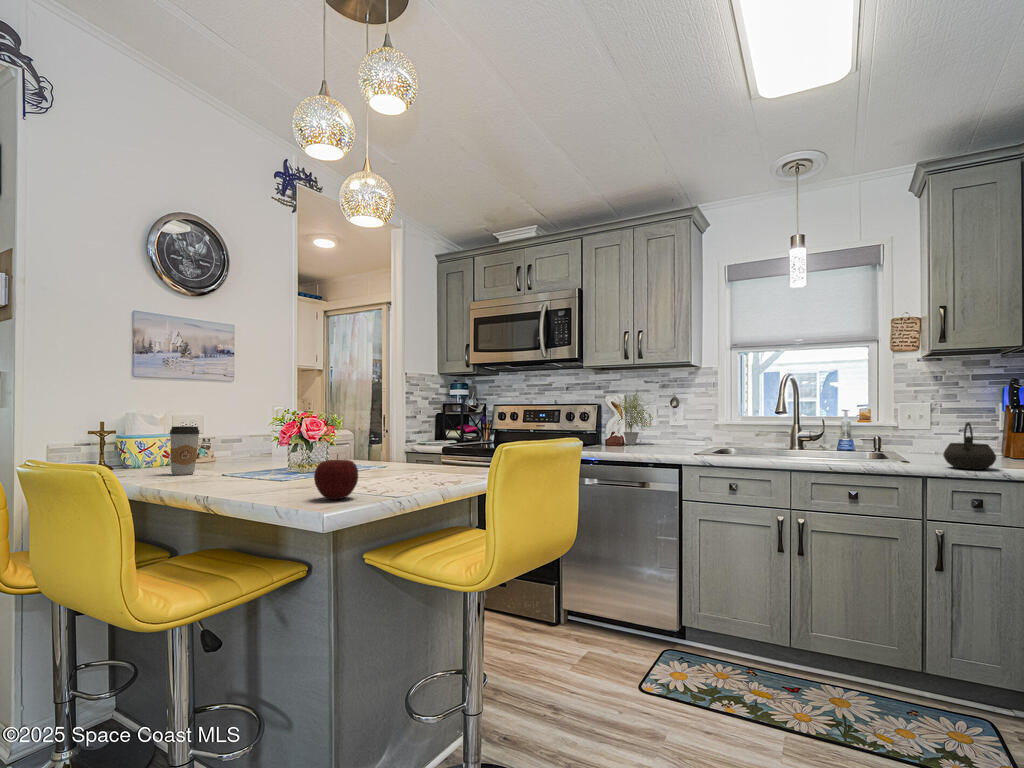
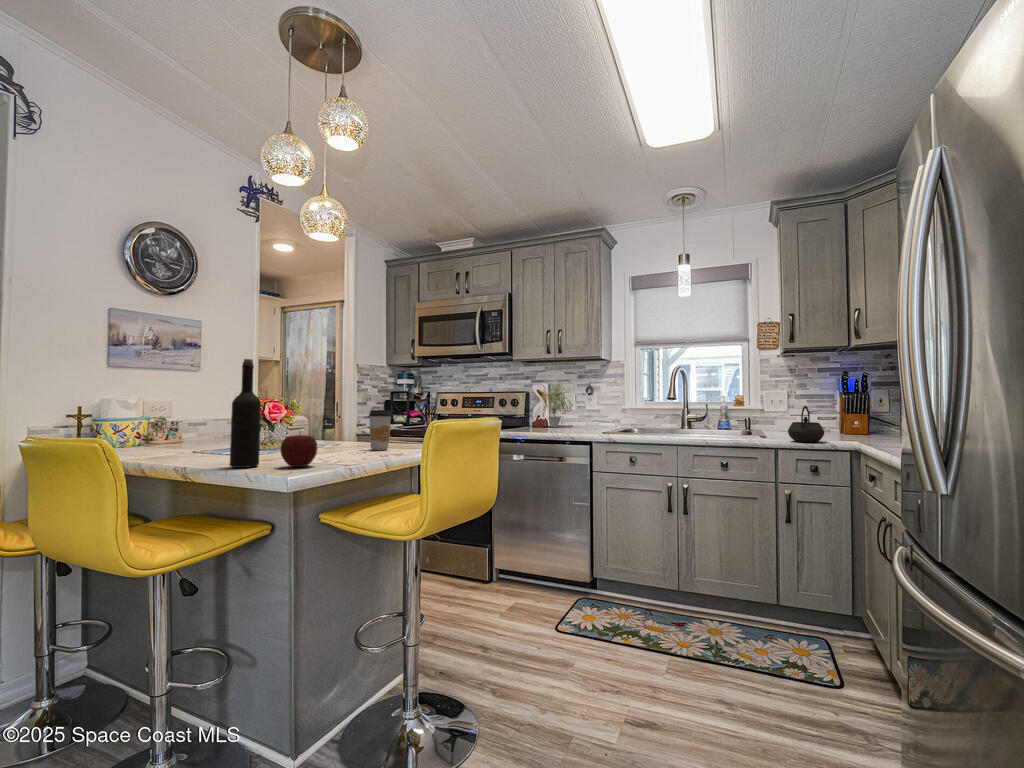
wine bottle: none [255,366,292,499] -> present [230,359,261,468]
coffee cup: present [170,426,199,475] -> present [369,410,391,450]

